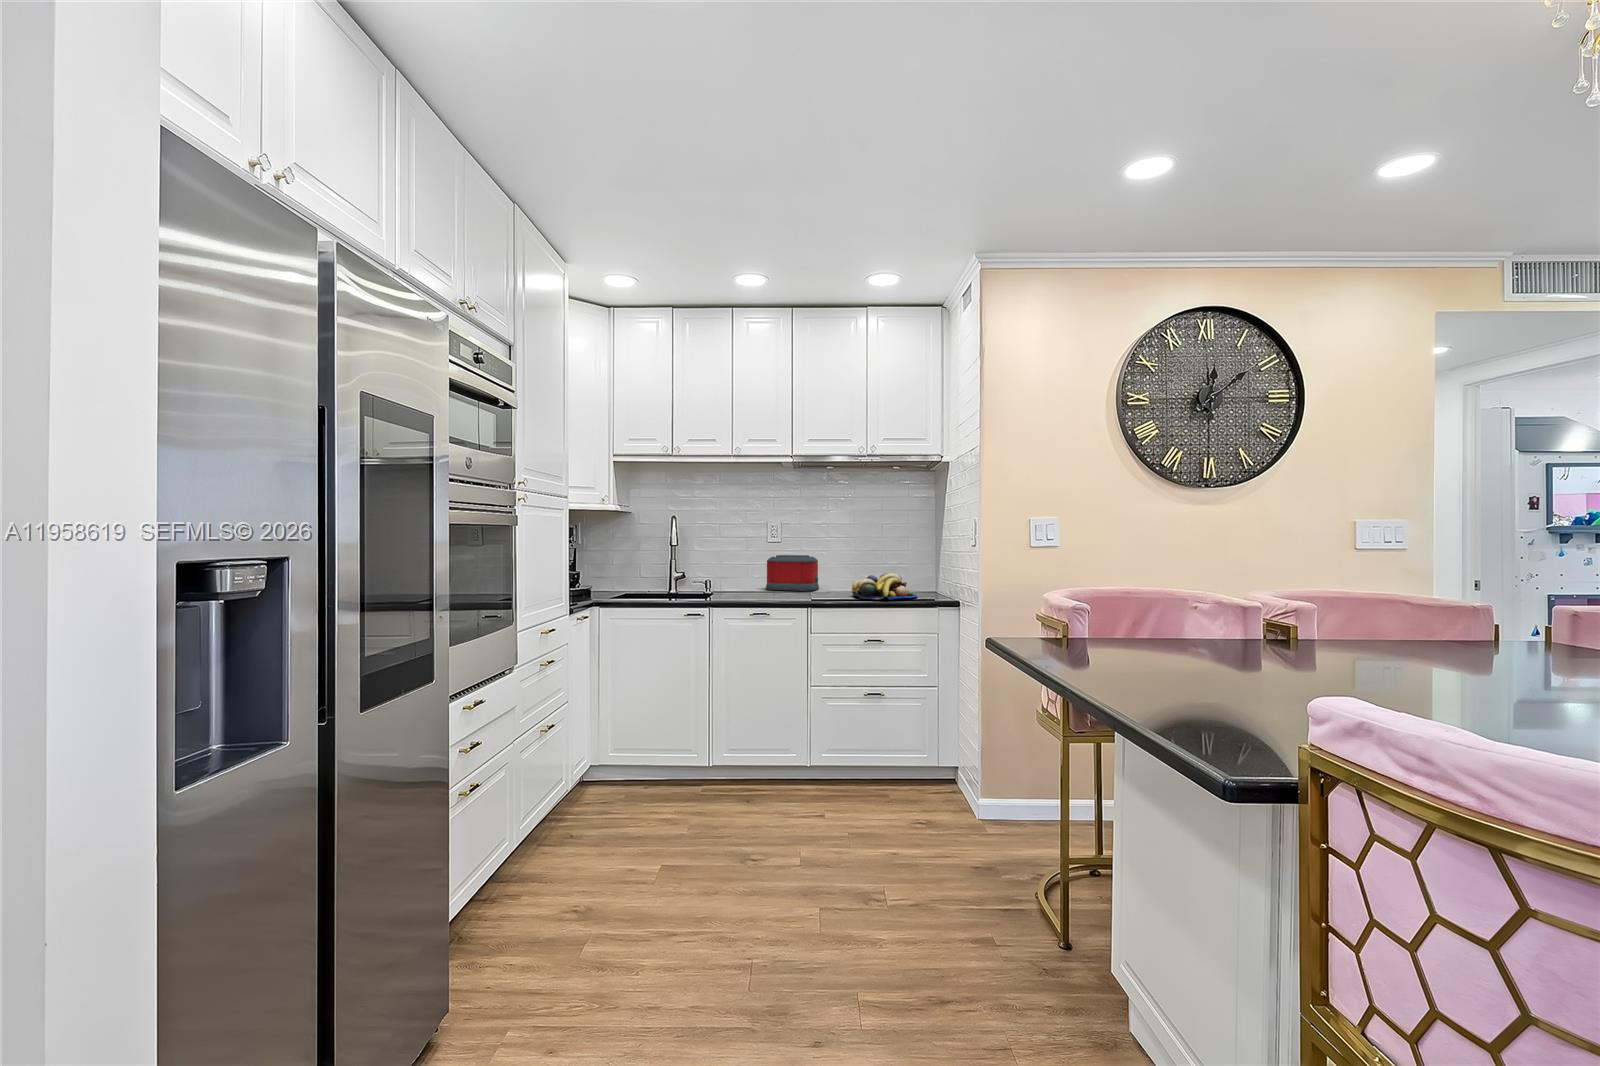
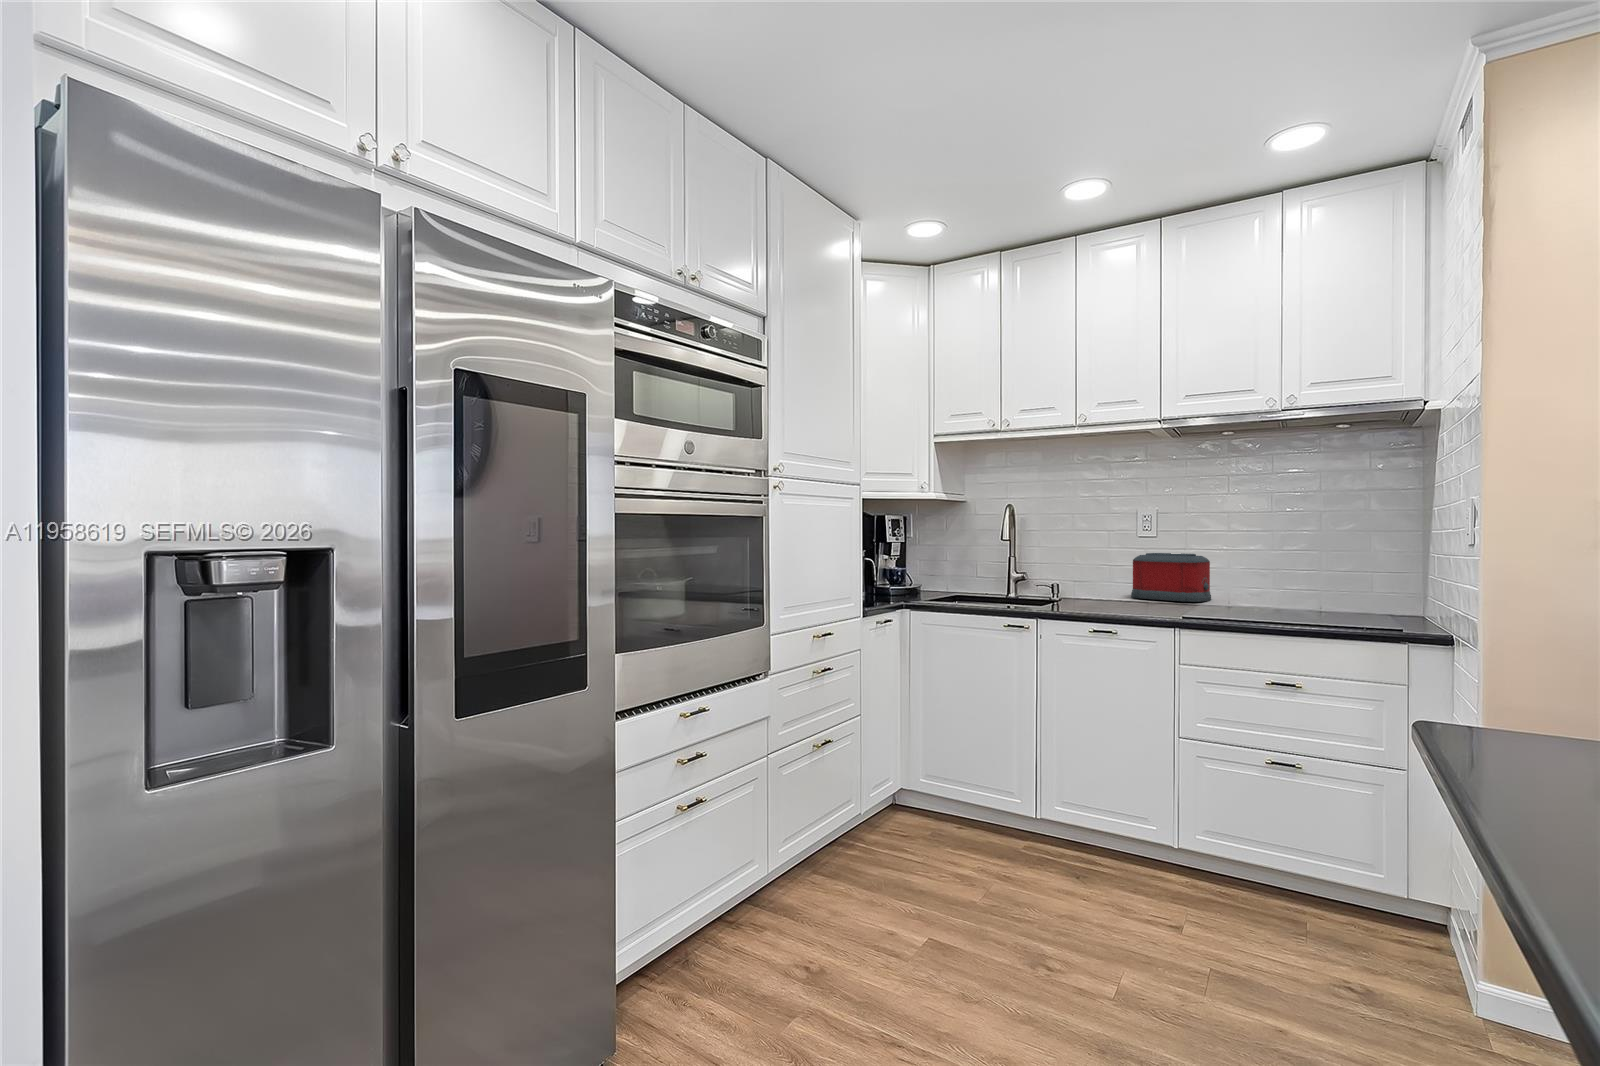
fruit bowl: present [852,573,917,599] -> none [1254,583,1372,623]

